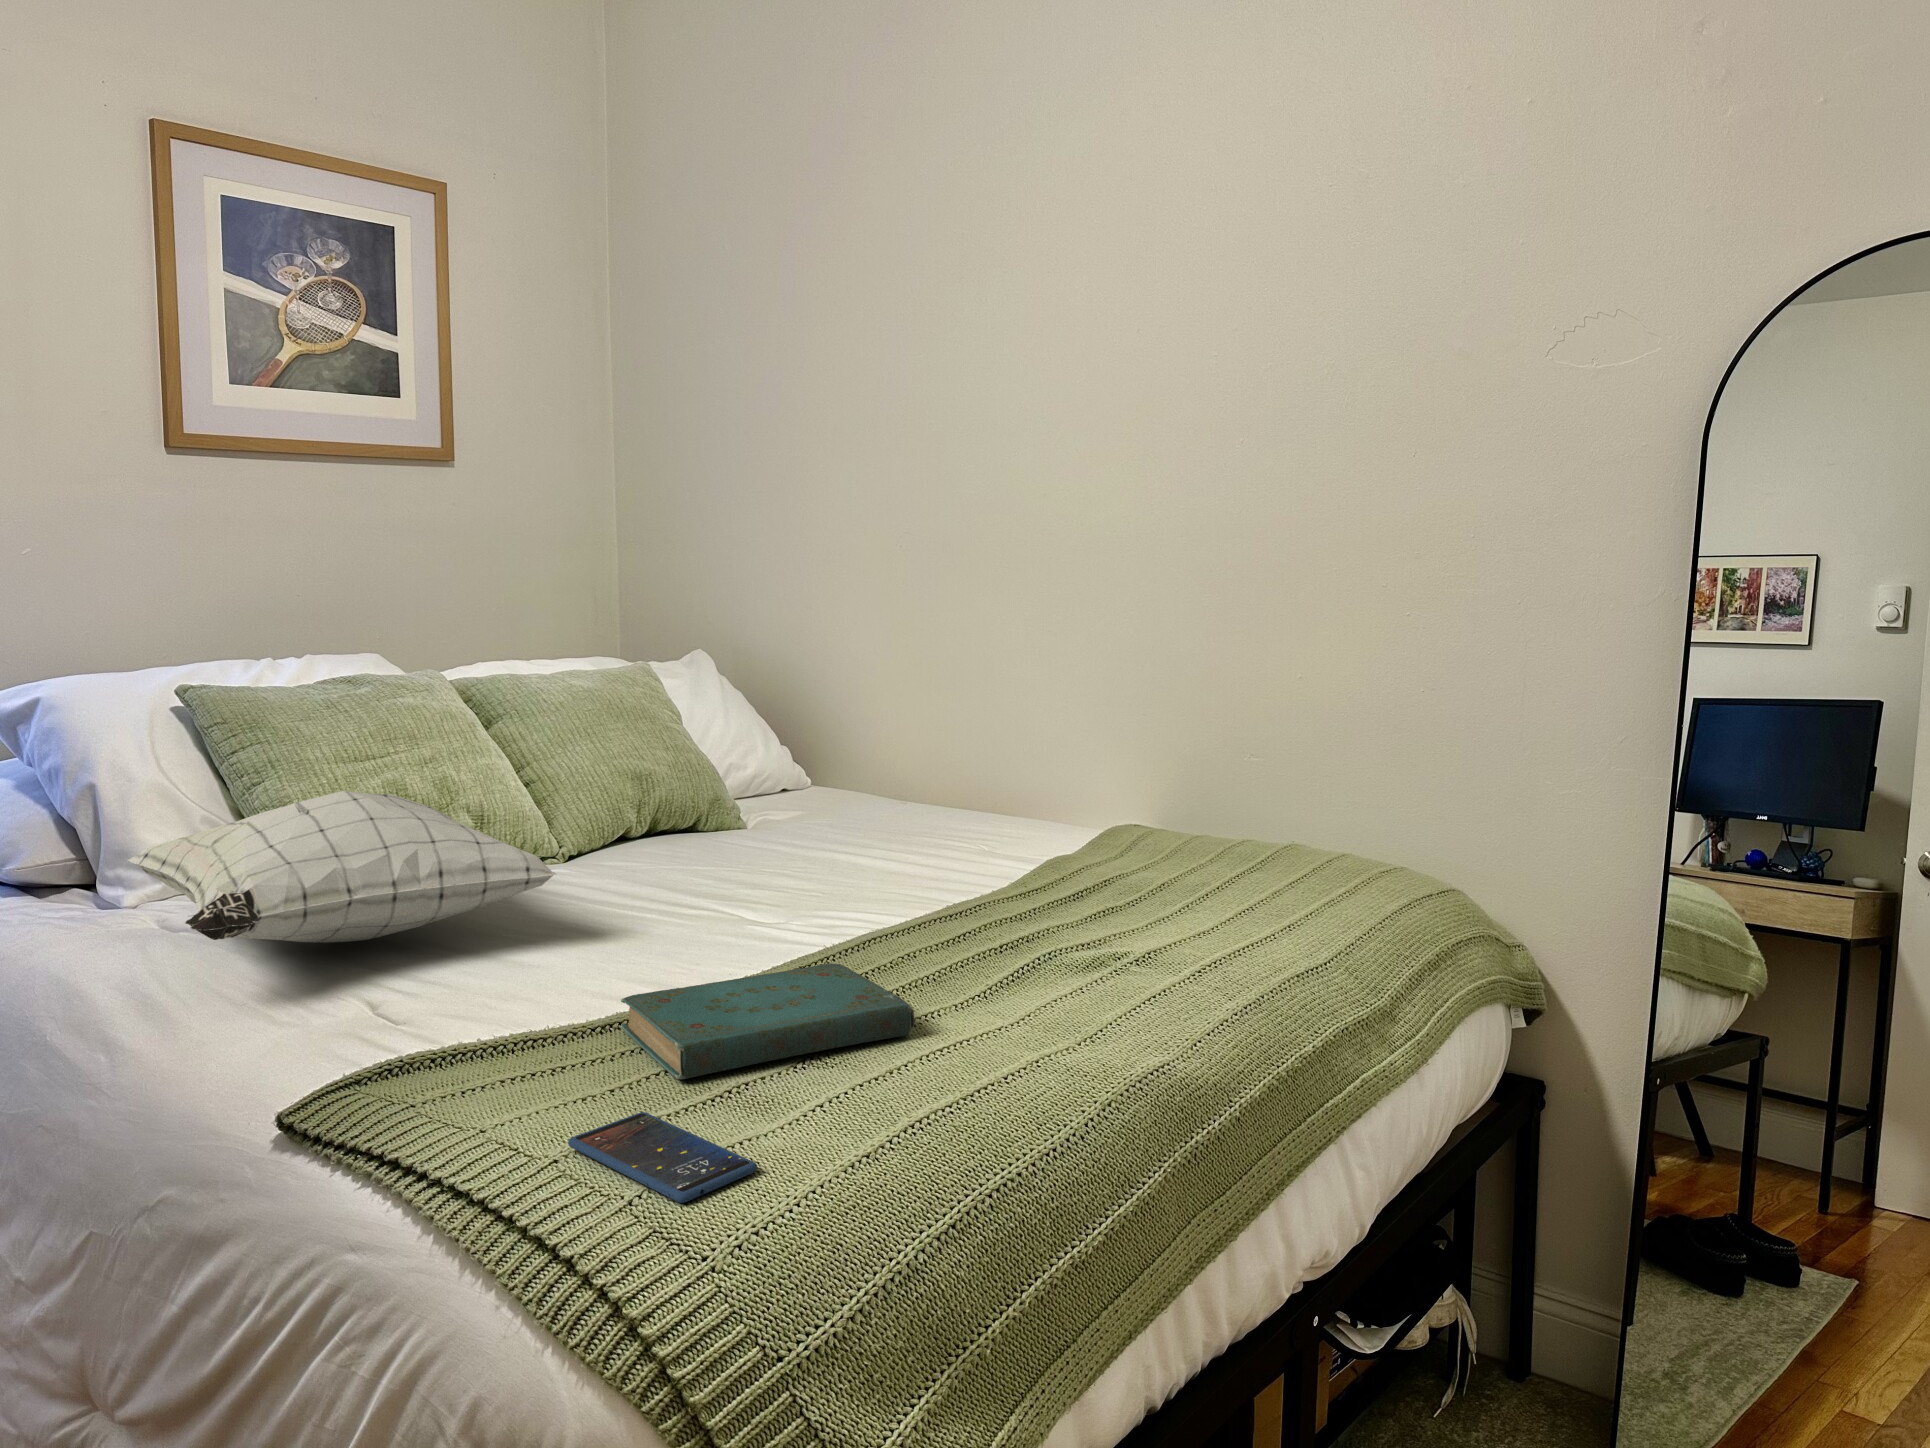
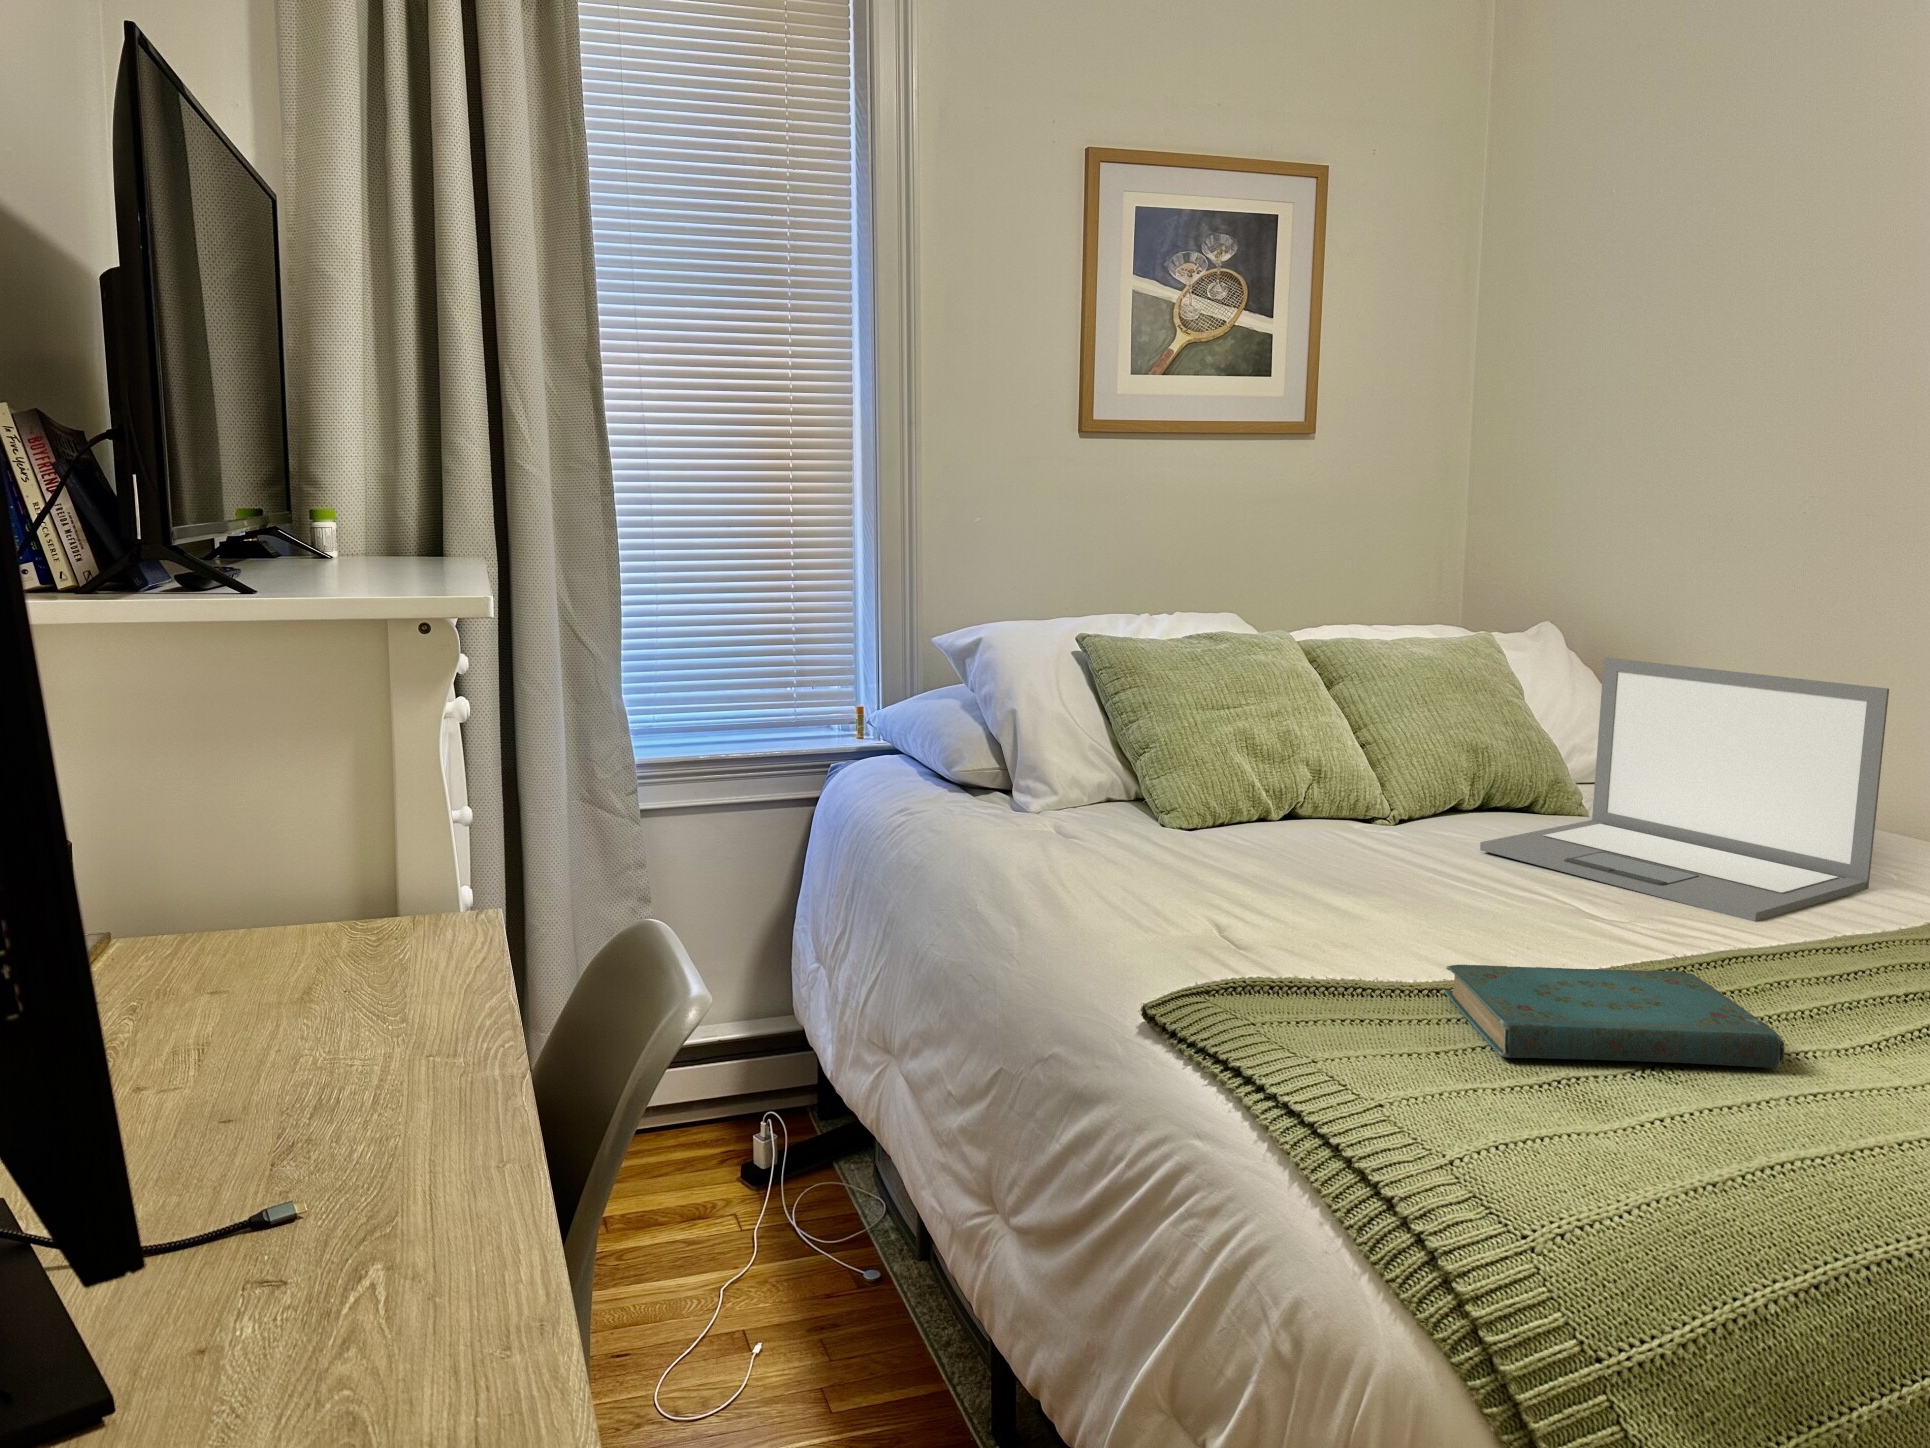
laptop: none [651,683,969,910] -> present [1480,657,1889,922]
pillow: present [128,791,557,943] -> none [1044,739,1388,870]
smartphone: present [568,1112,757,1203] -> none [1391,1080,1583,1177]

